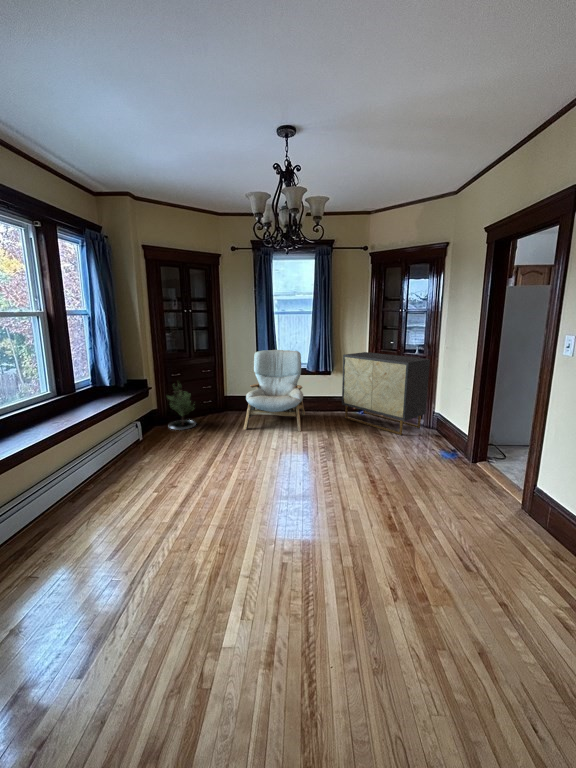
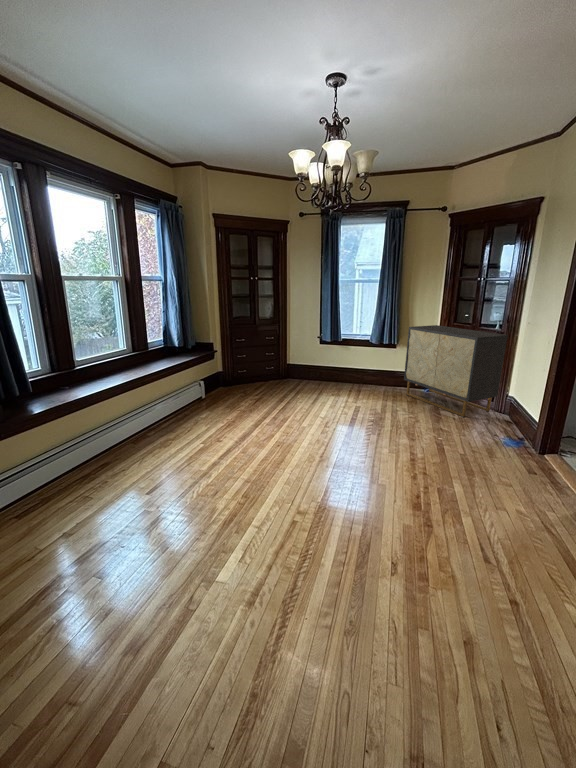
armchair: present [244,350,305,431] -> none [299,319,365,404]
potted tree: present [168,385,195,430] -> none [229,345,257,392]

